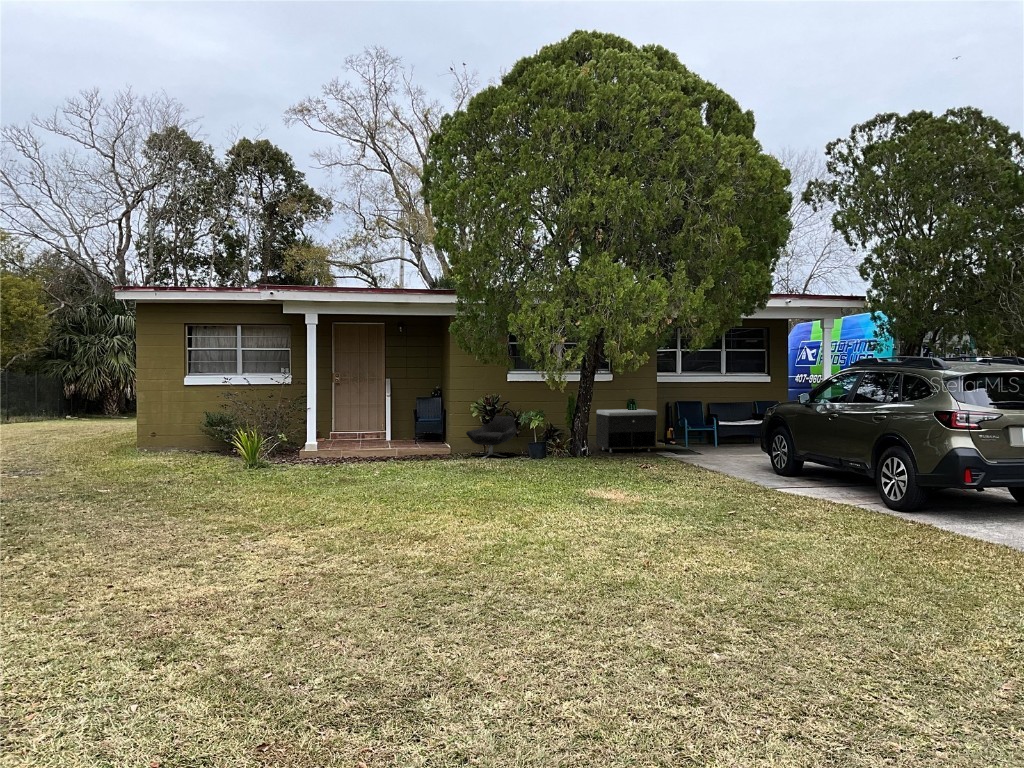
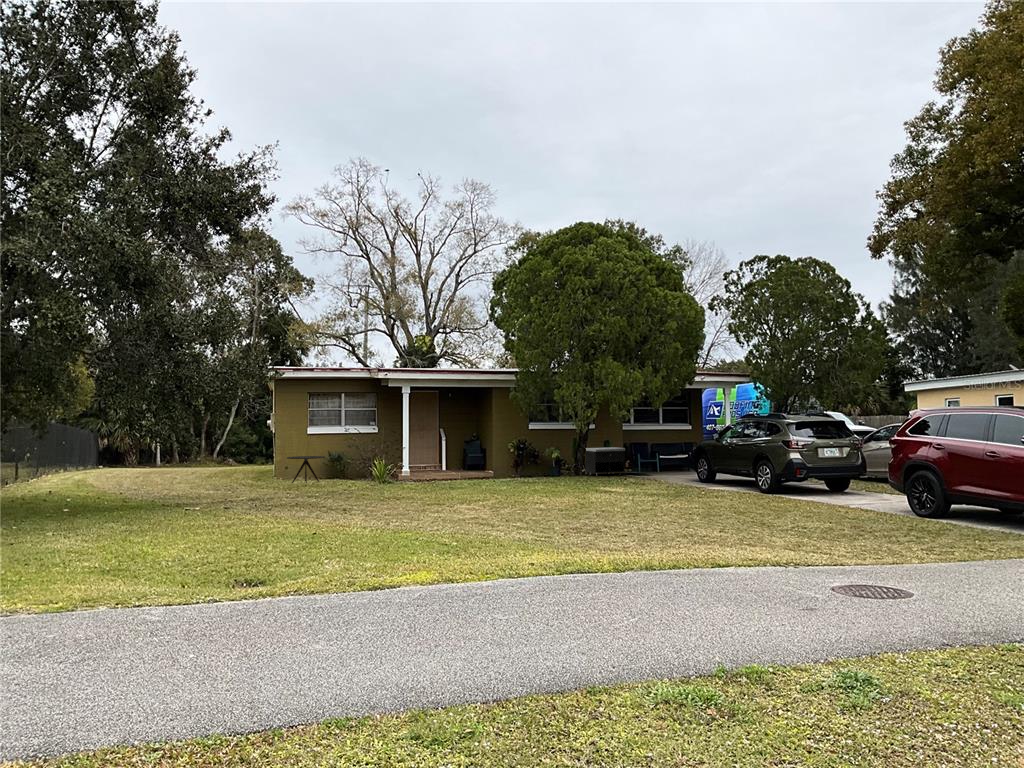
round table: none [144,414,203,455] -> present [287,456,325,483]
lounge chair: present [466,416,517,458] -> none [507,453,538,480]

